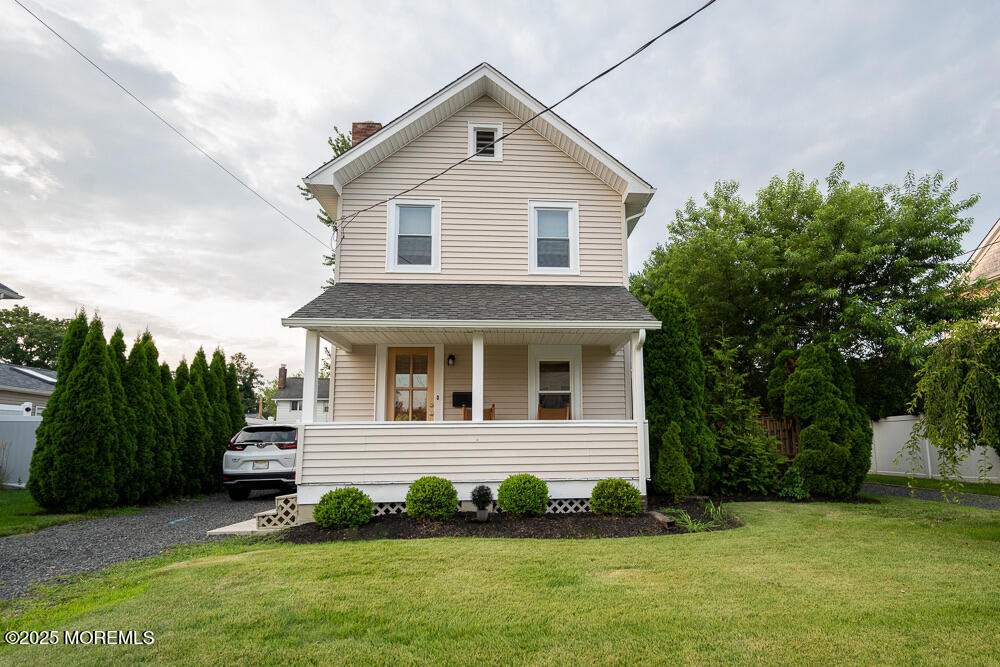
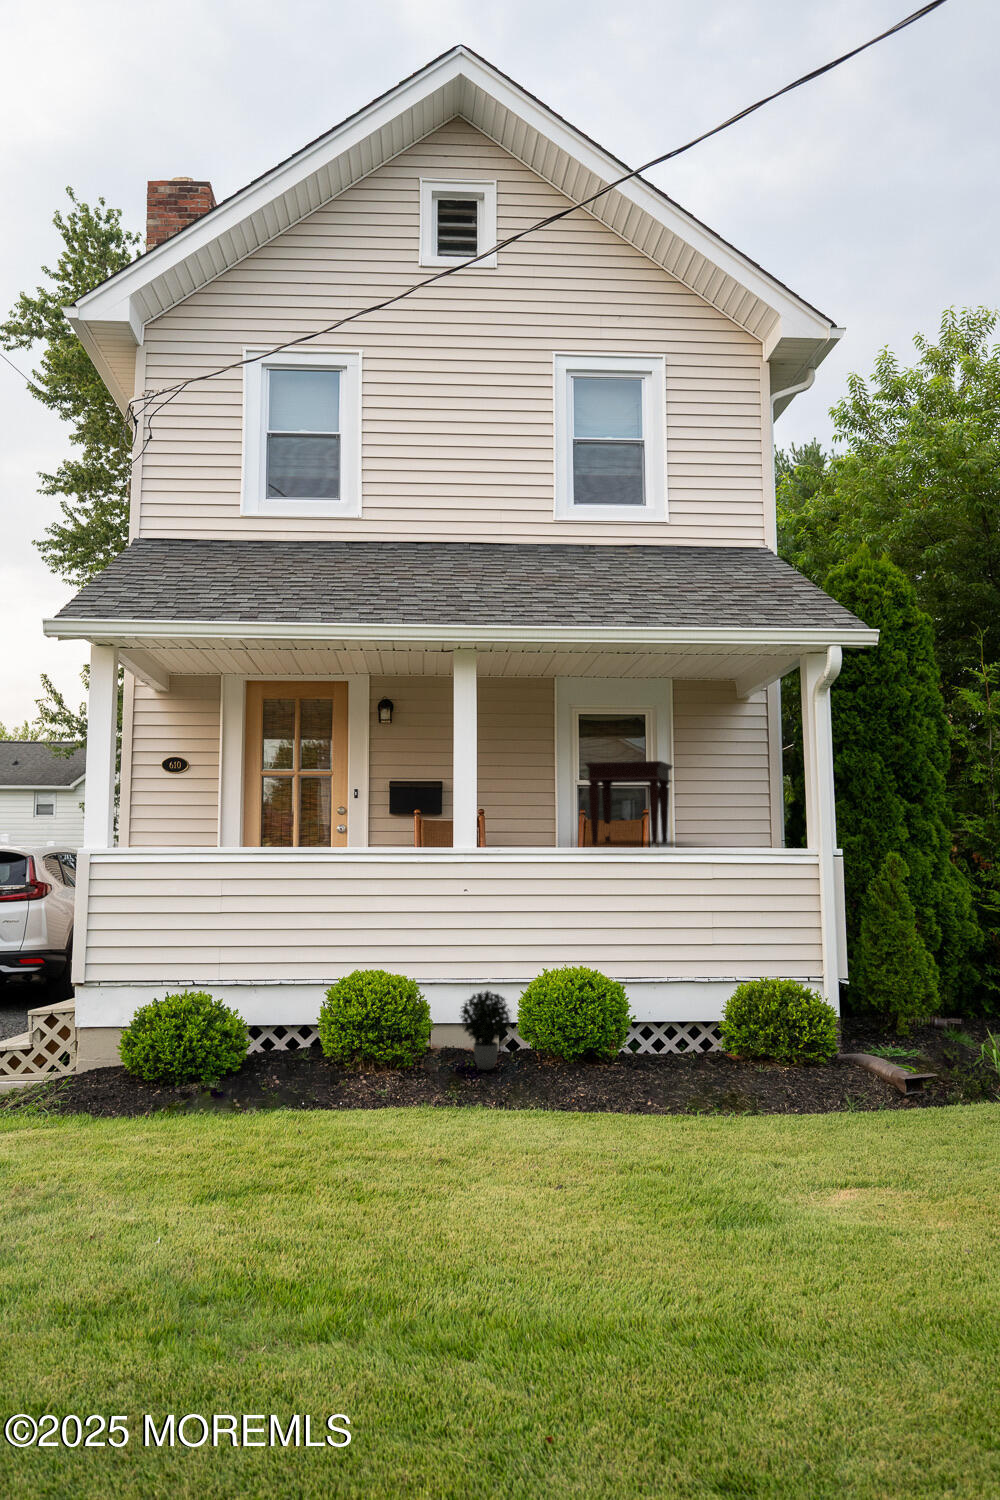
side table: none [531,379,573,418] -> present [585,761,673,845]

